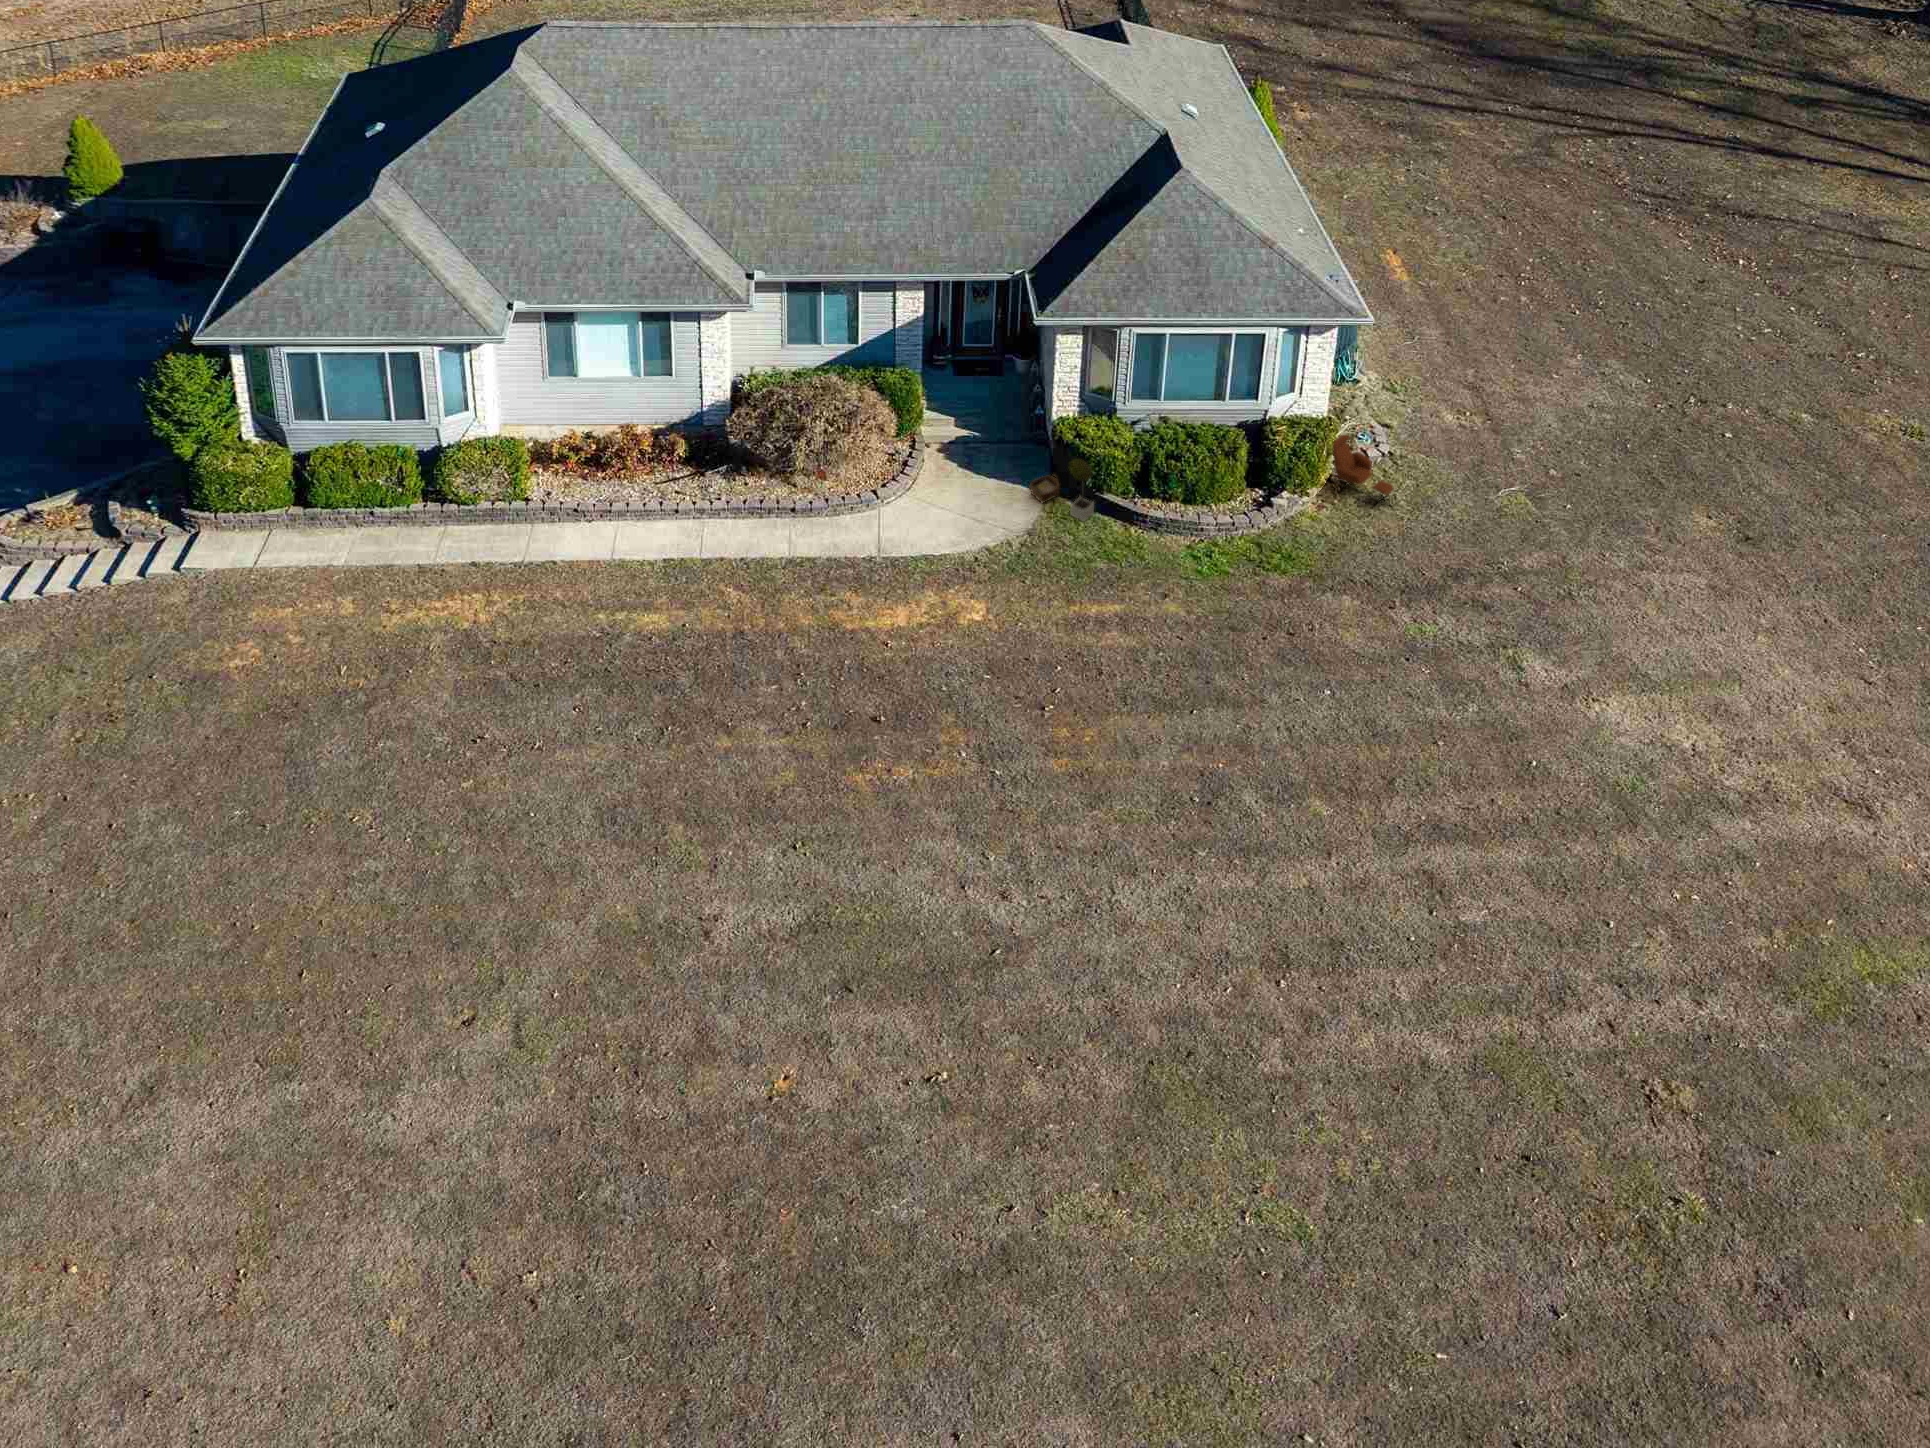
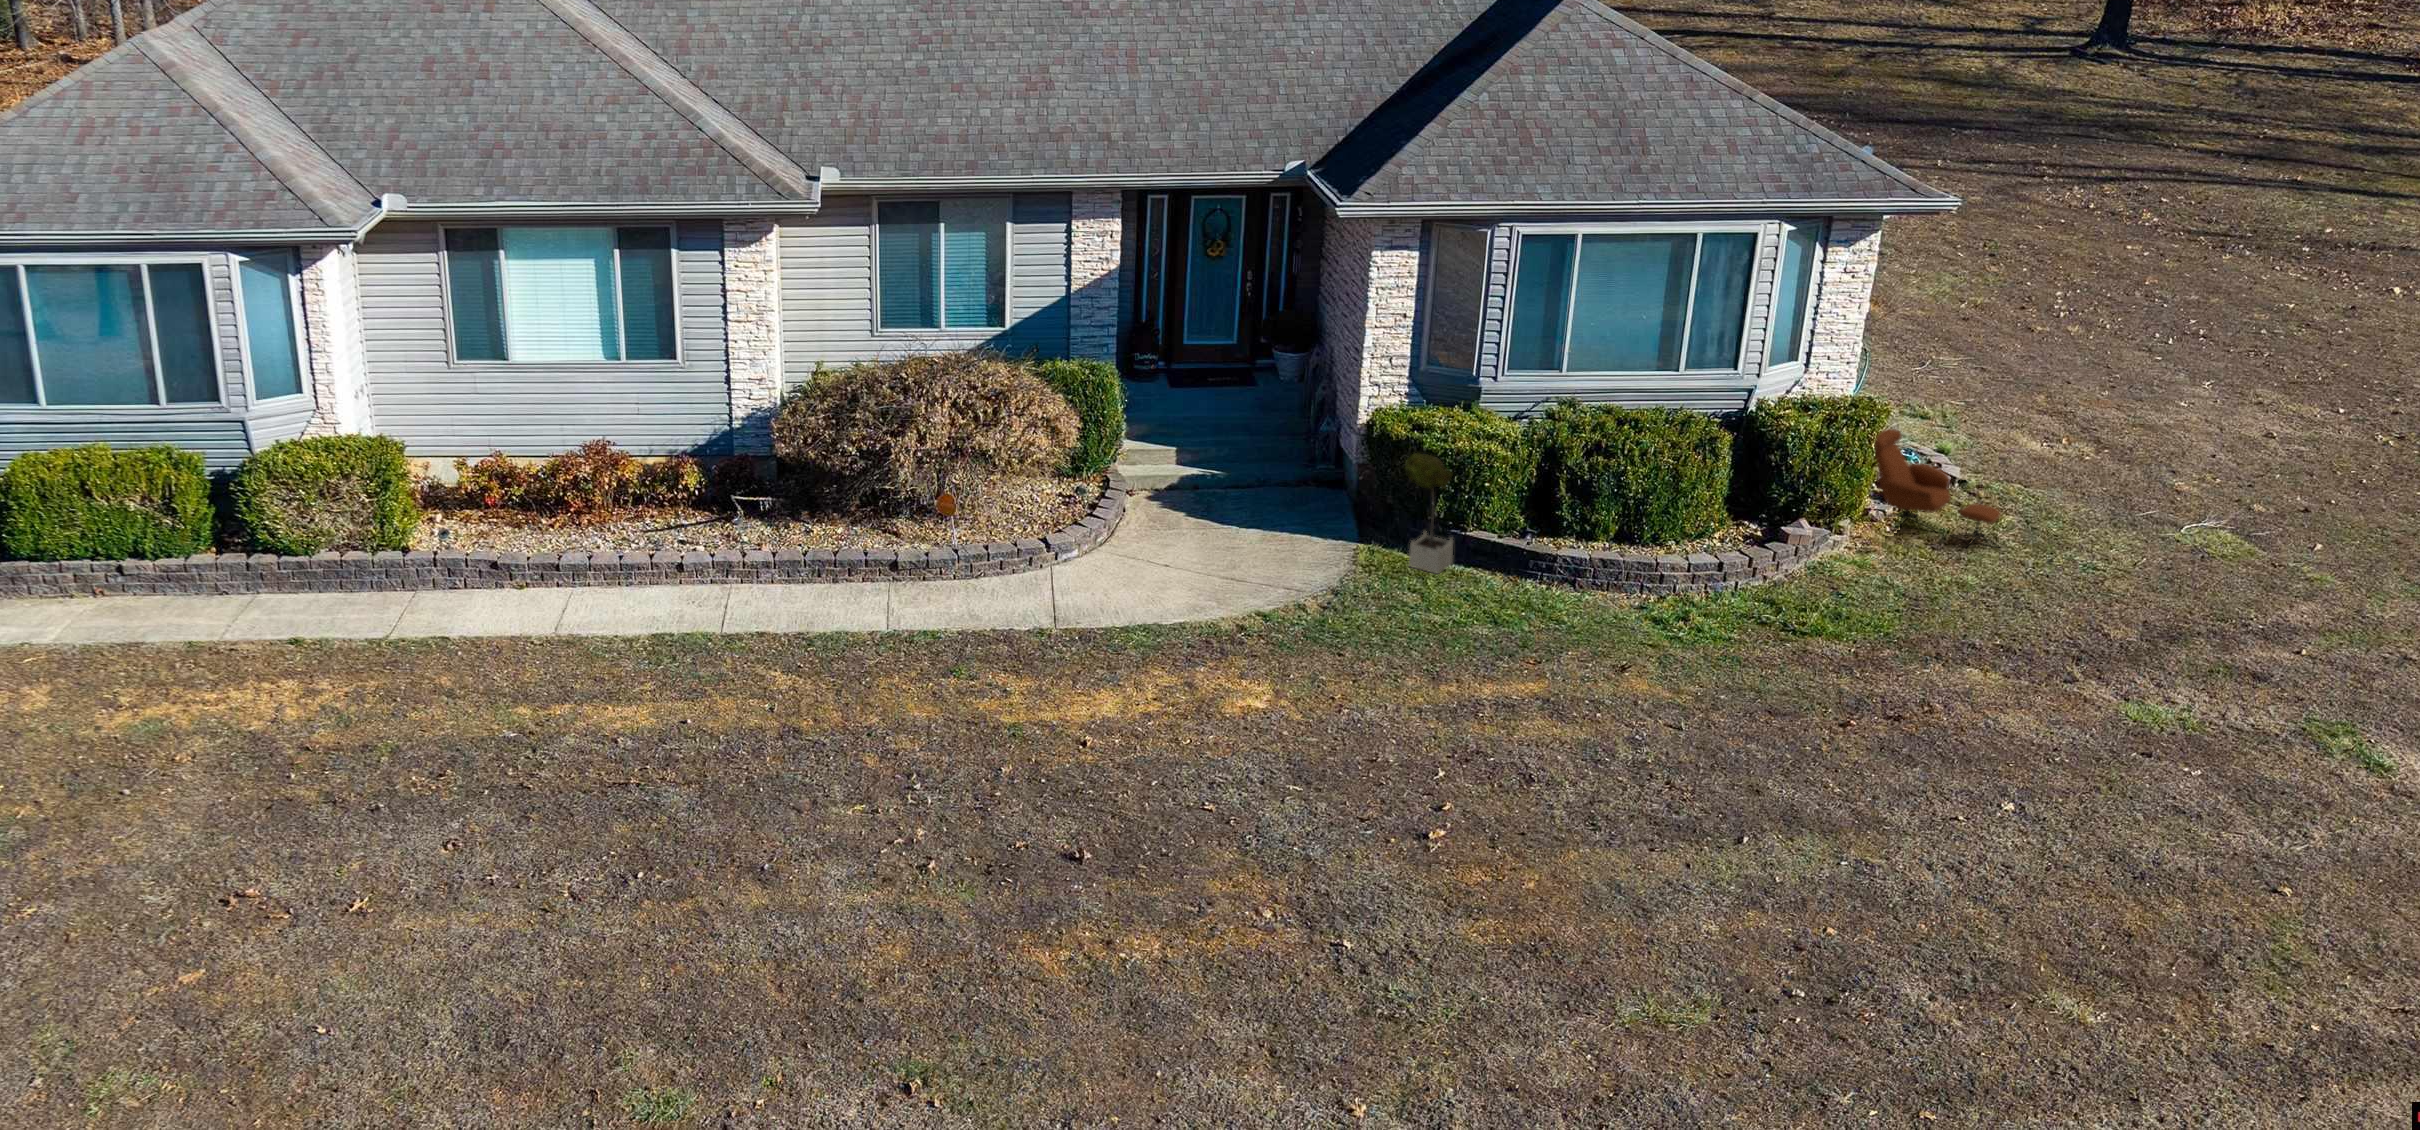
woven basket: present [1030,476,1060,503] -> none [1328,503,1383,553]

